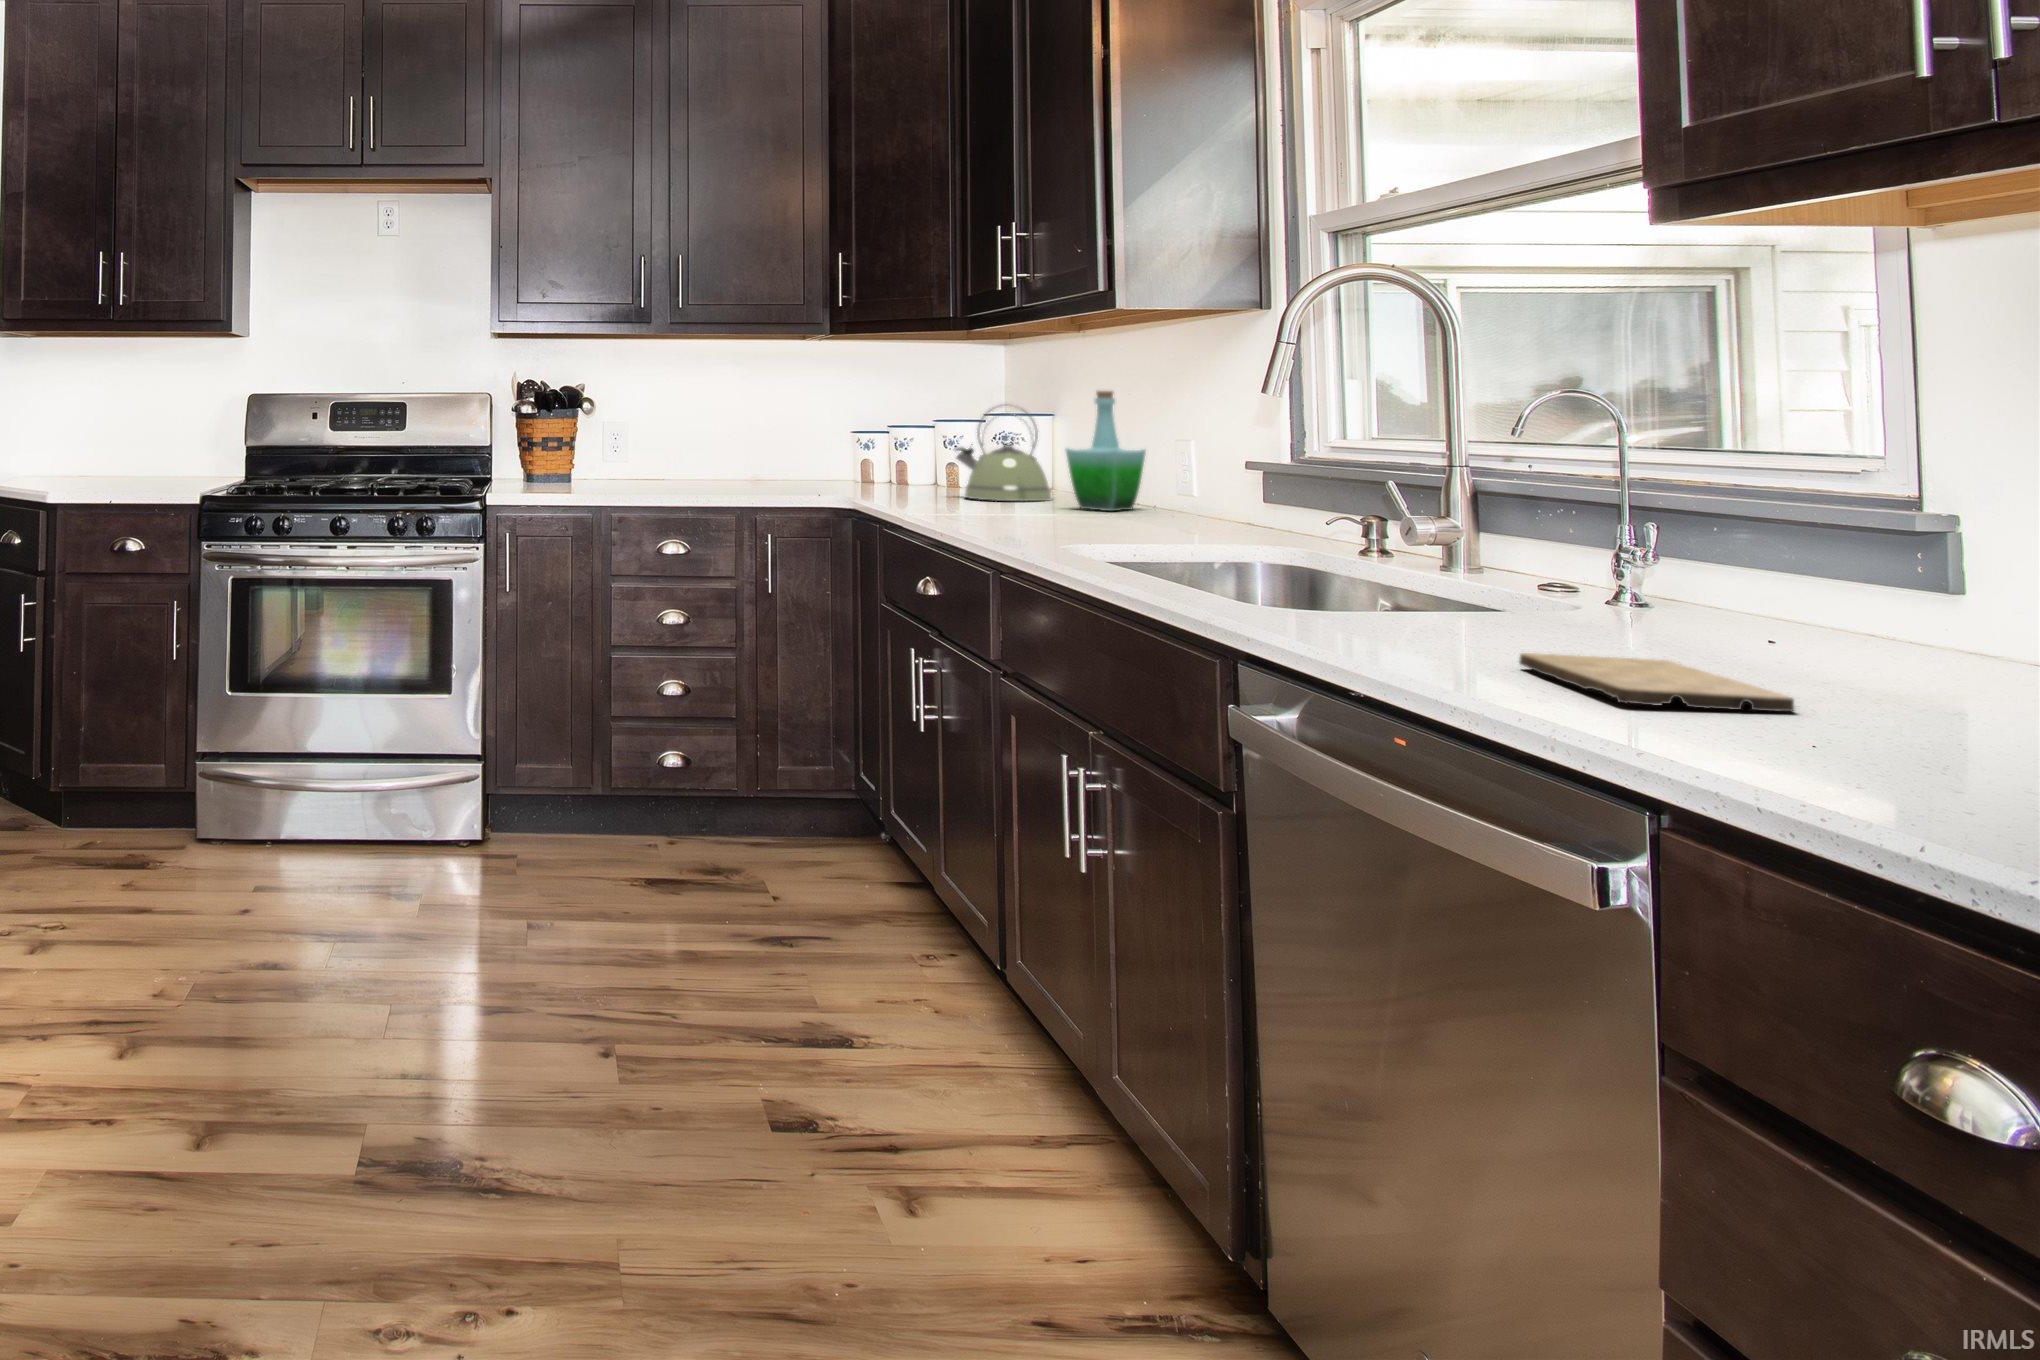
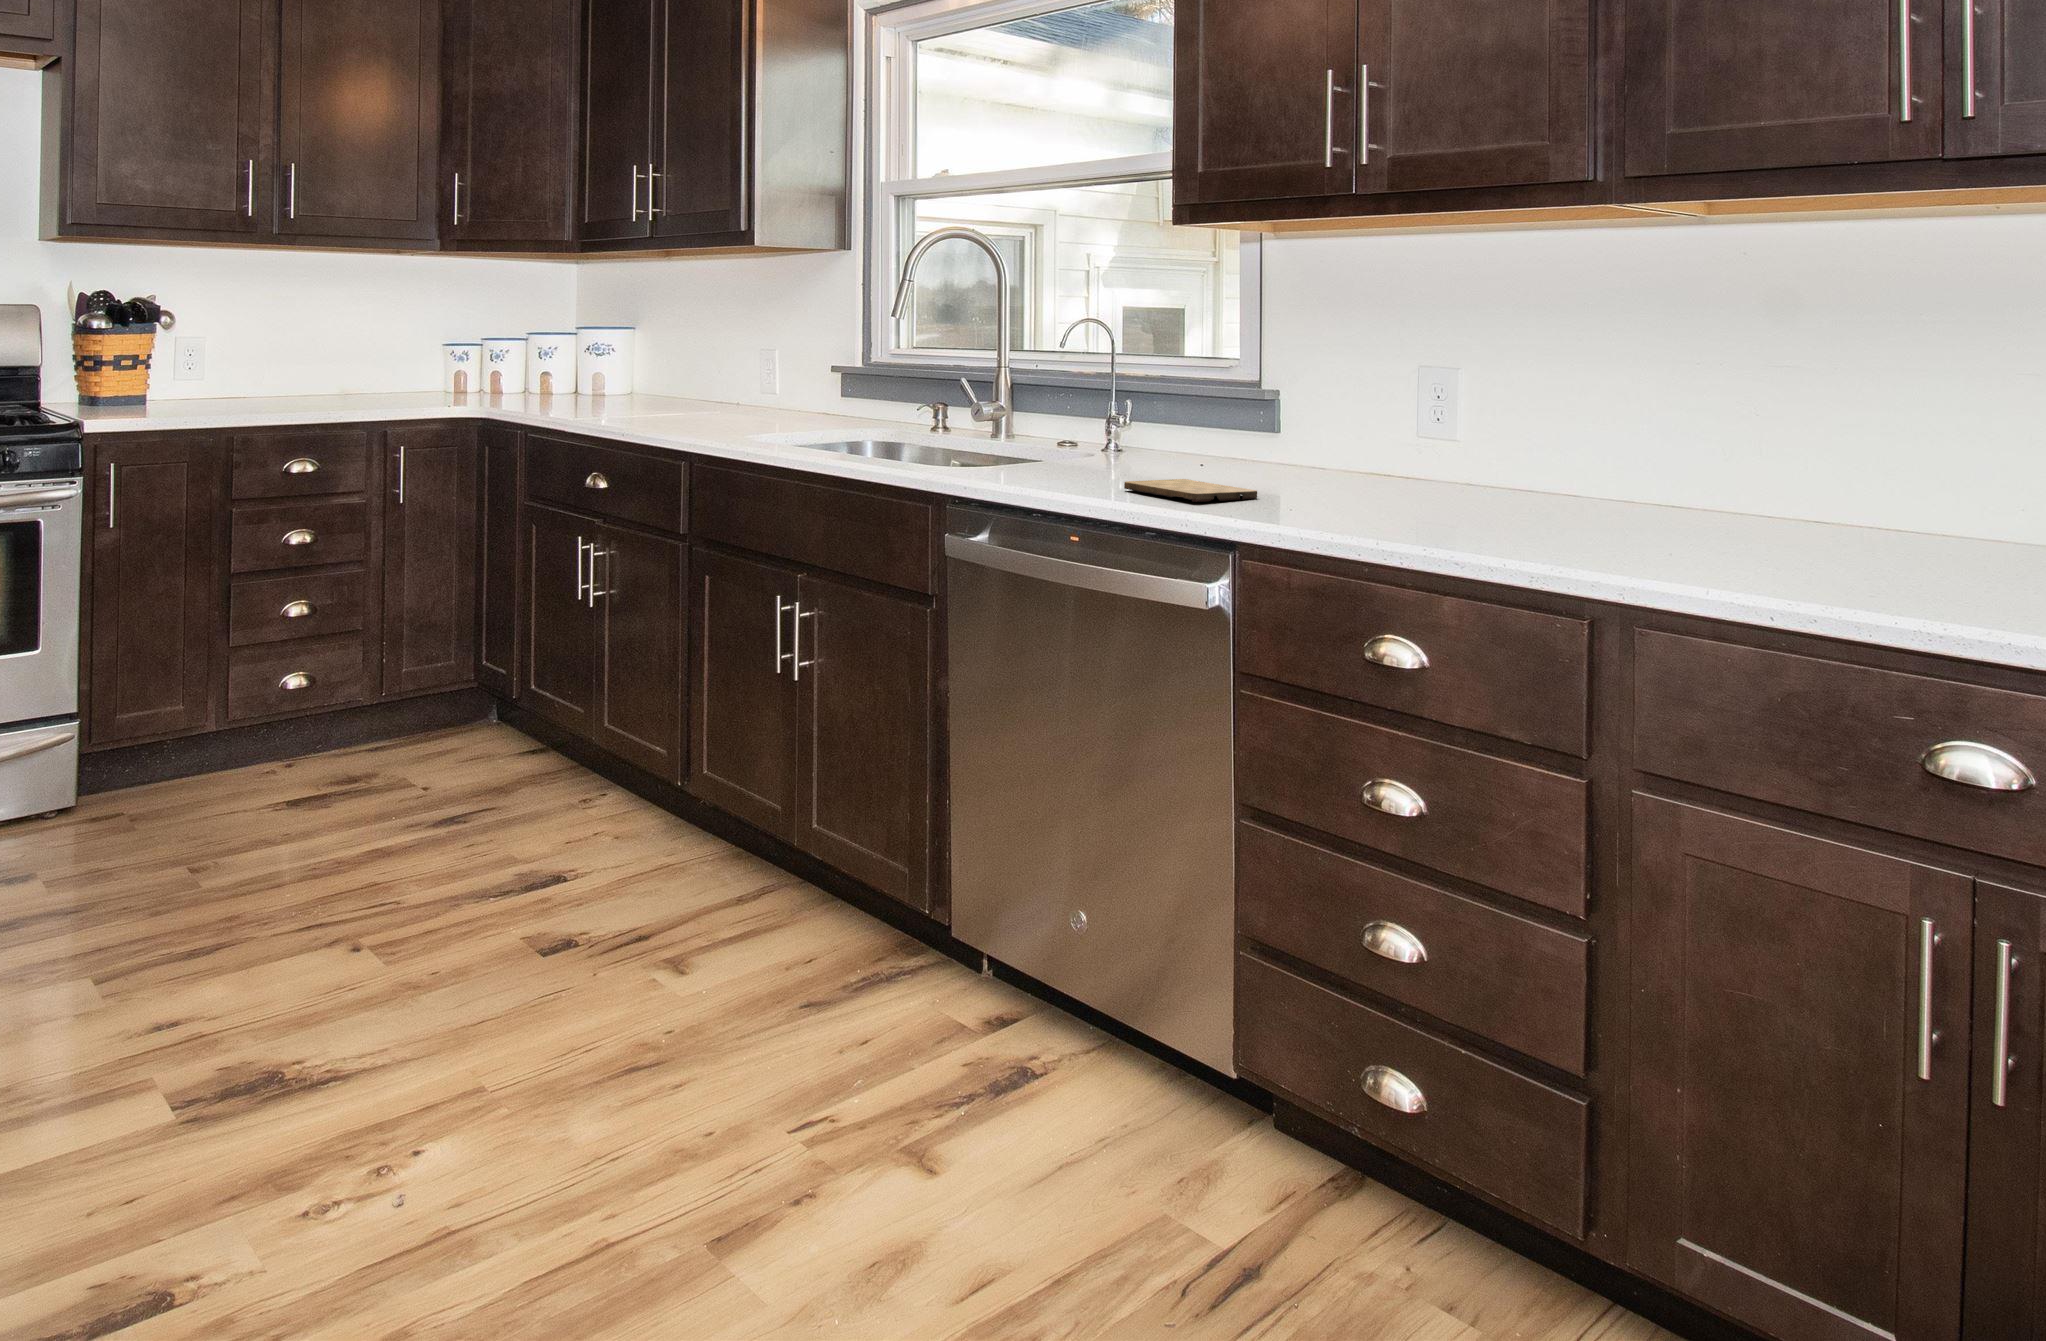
bottle: present [1065,391,1146,511] -> none [677,311,737,411]
kettle: present [954,410,1052,501] -> none [562,321,647,407]

